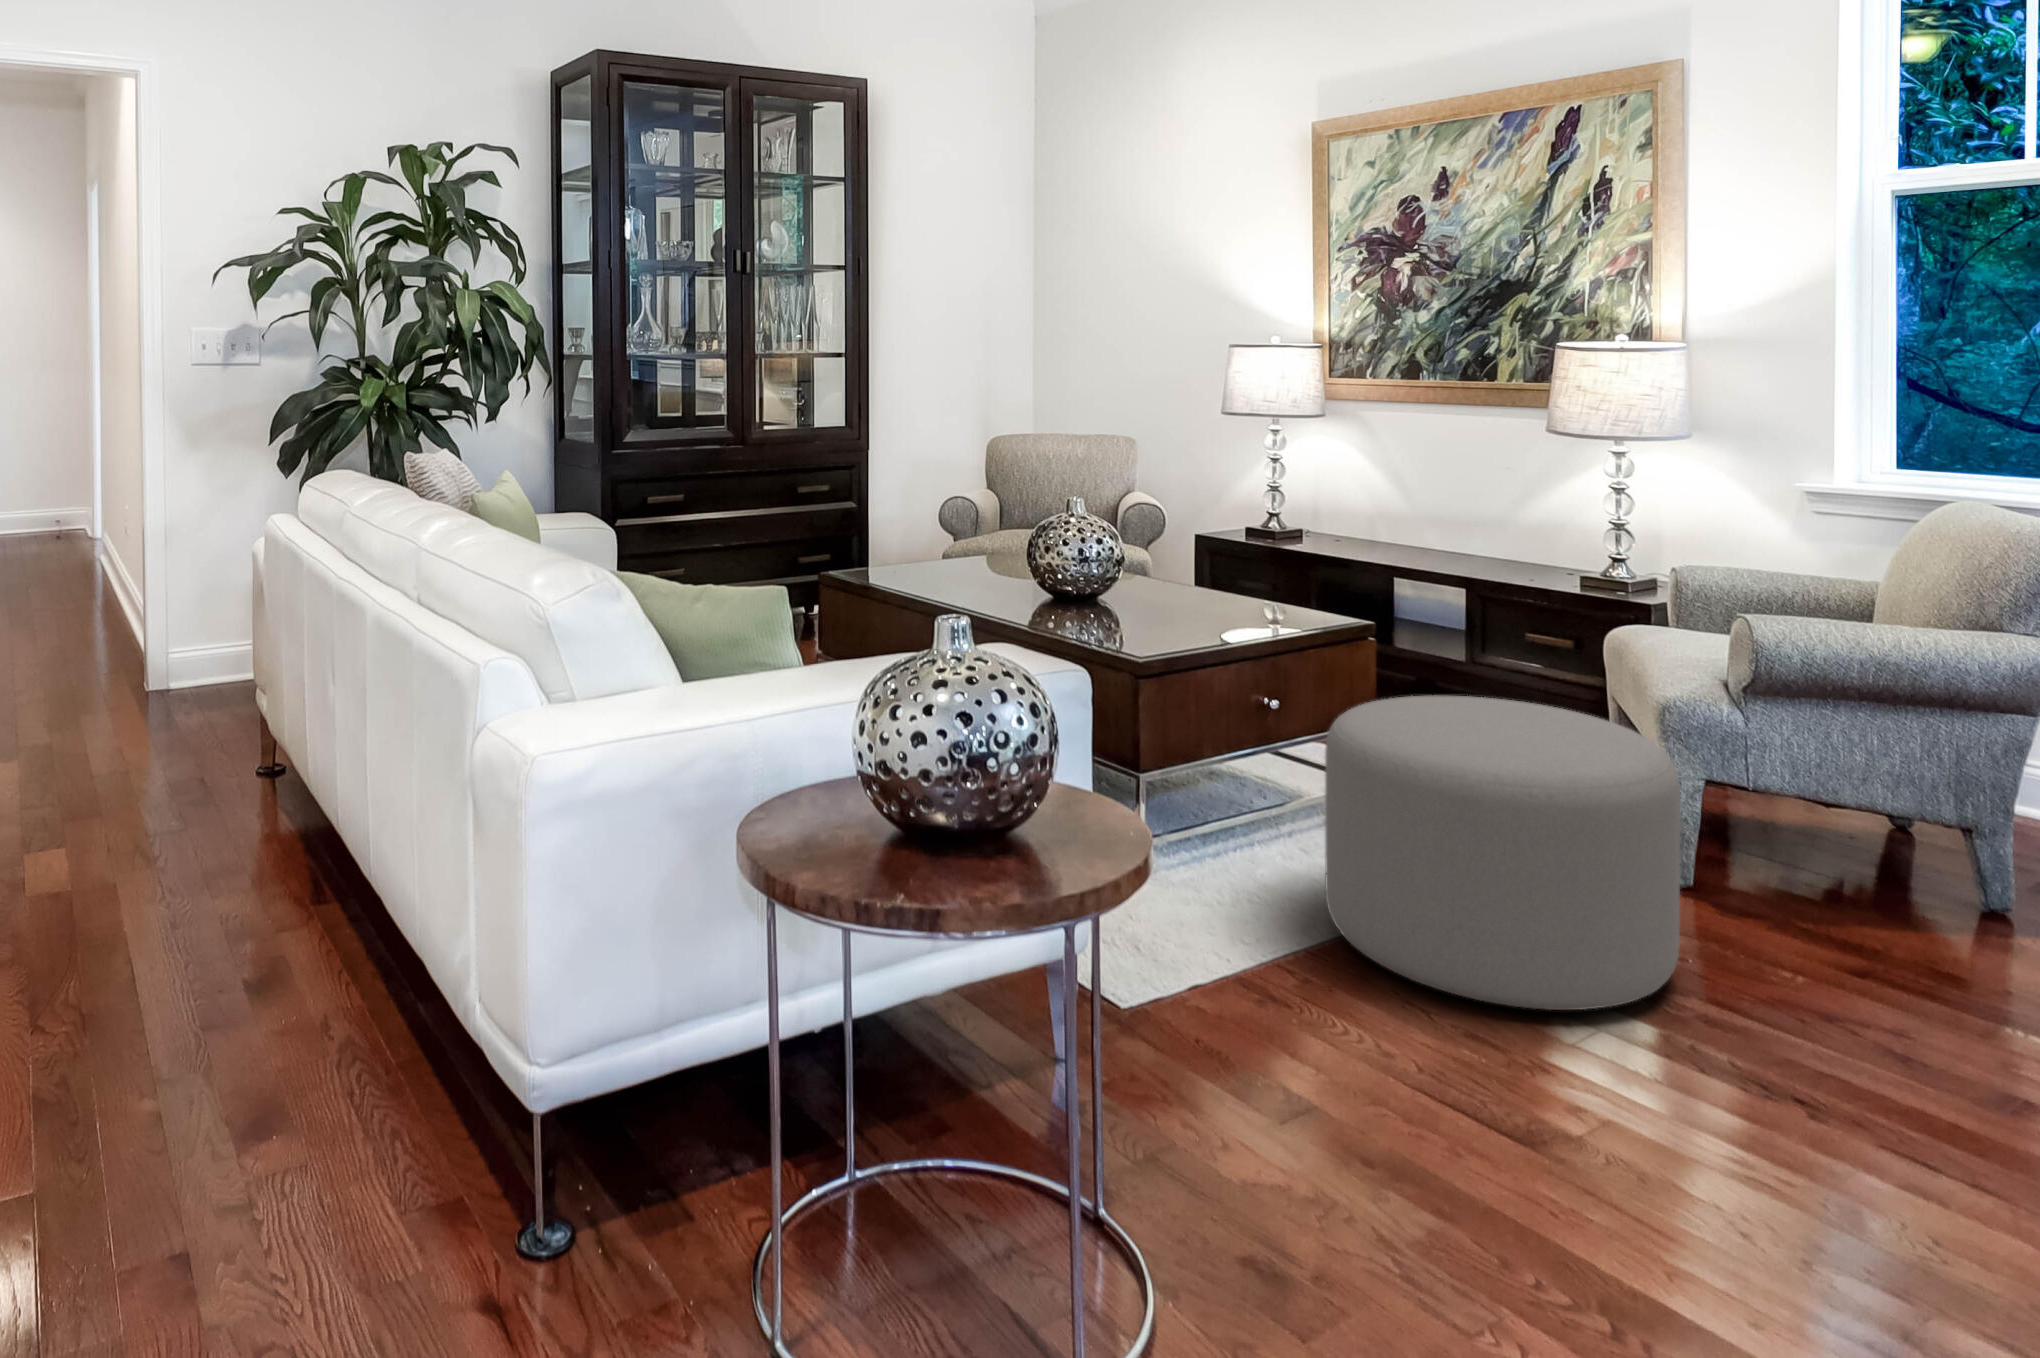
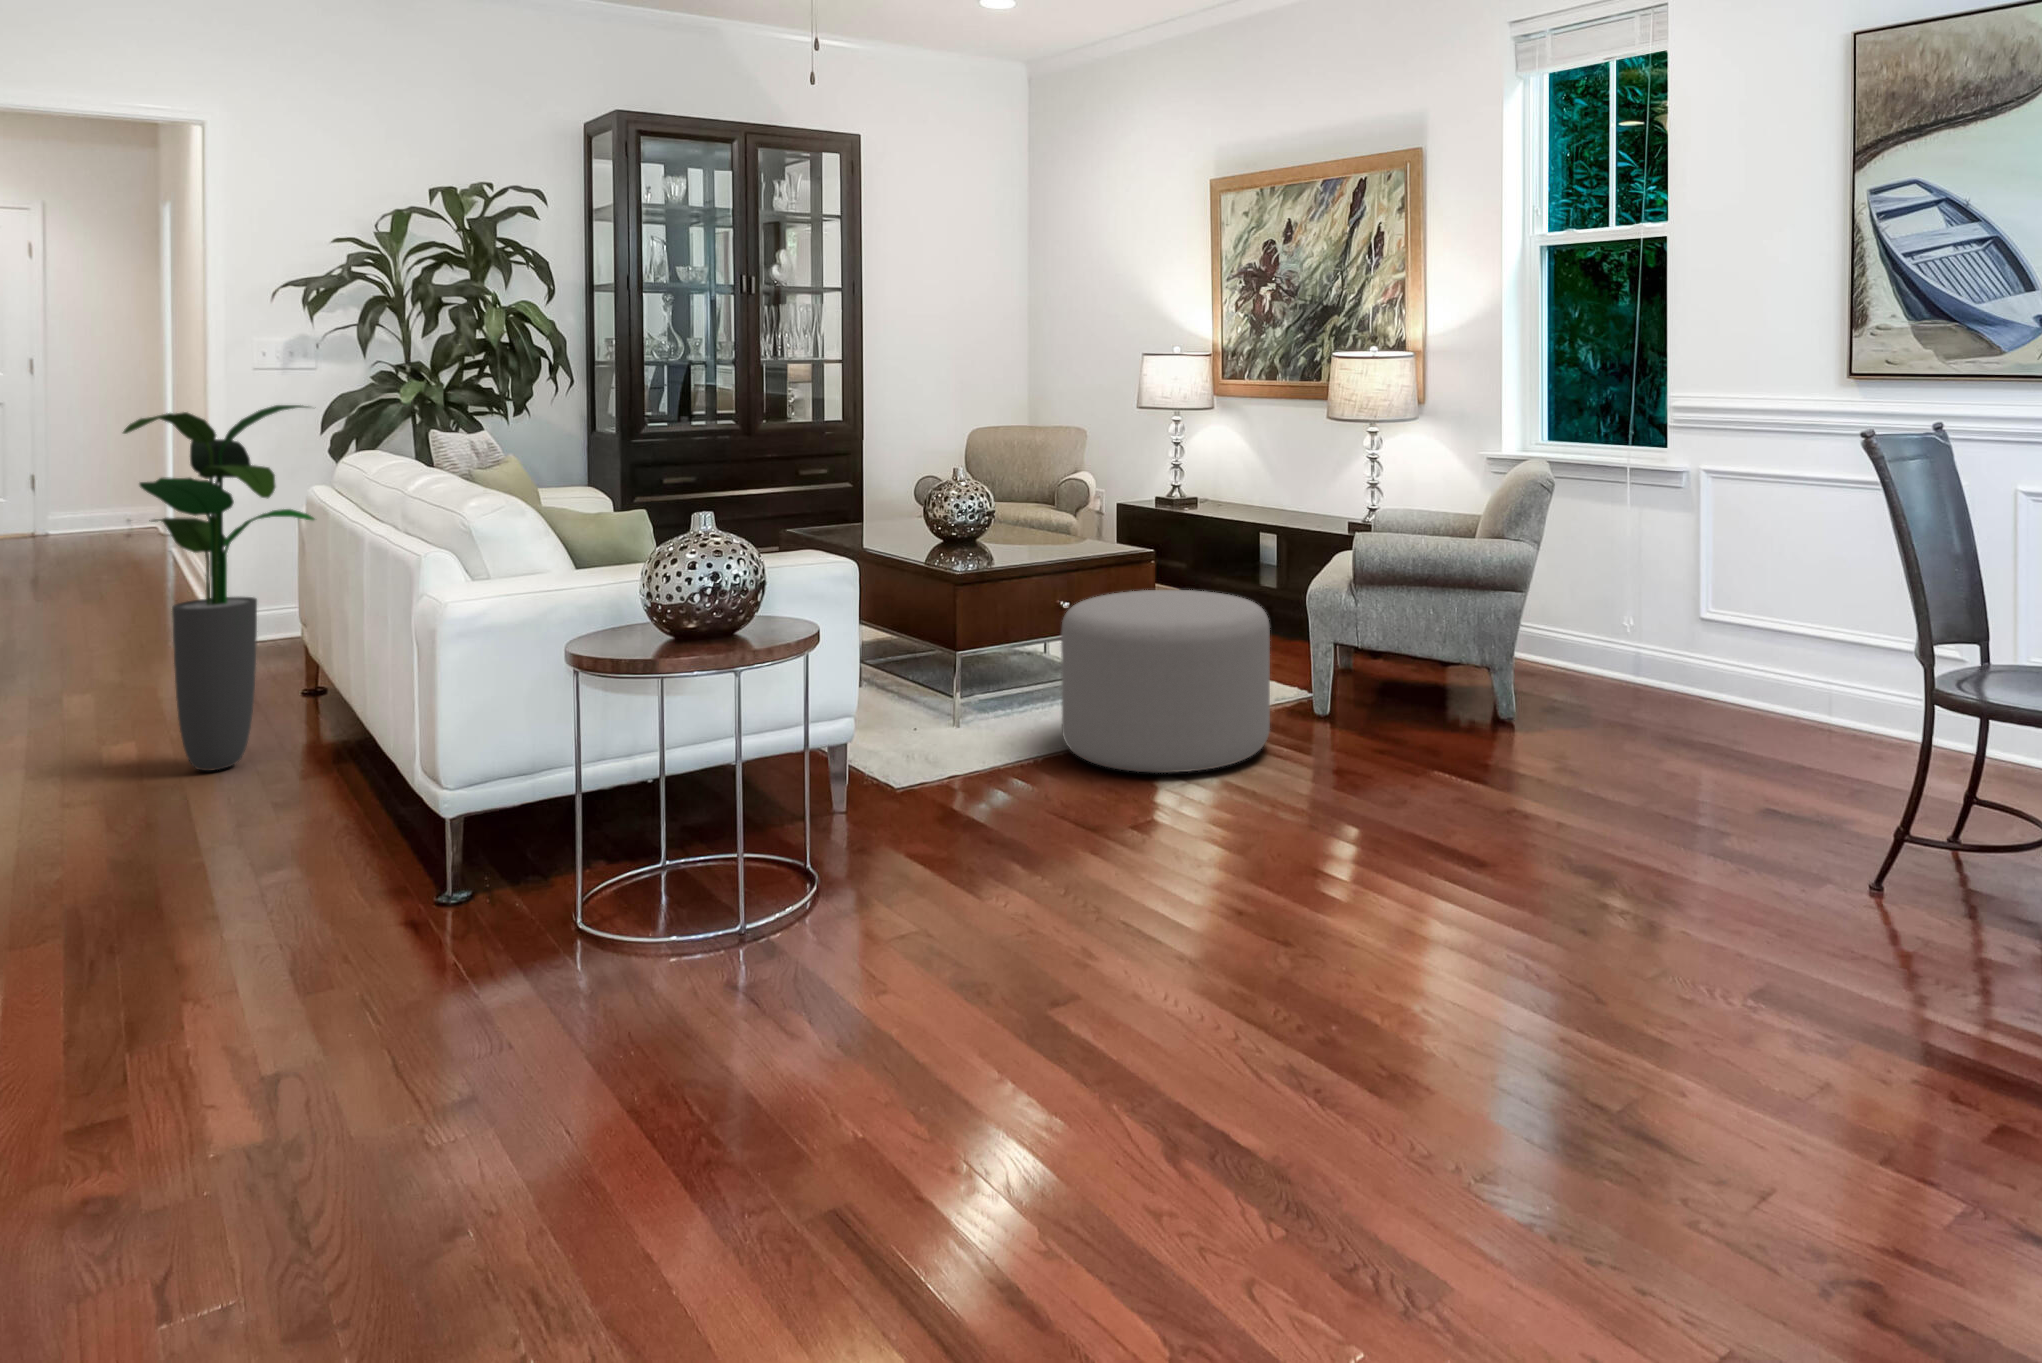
potted plant: none [41,417,286,919] -> present [123,405,314,771]

